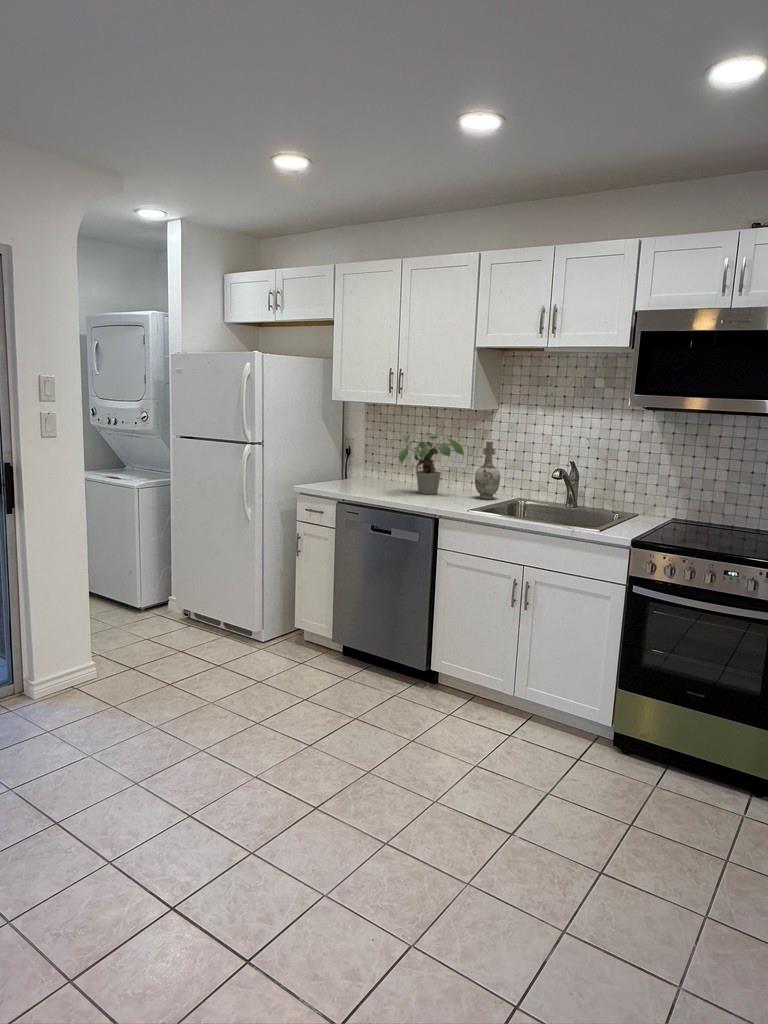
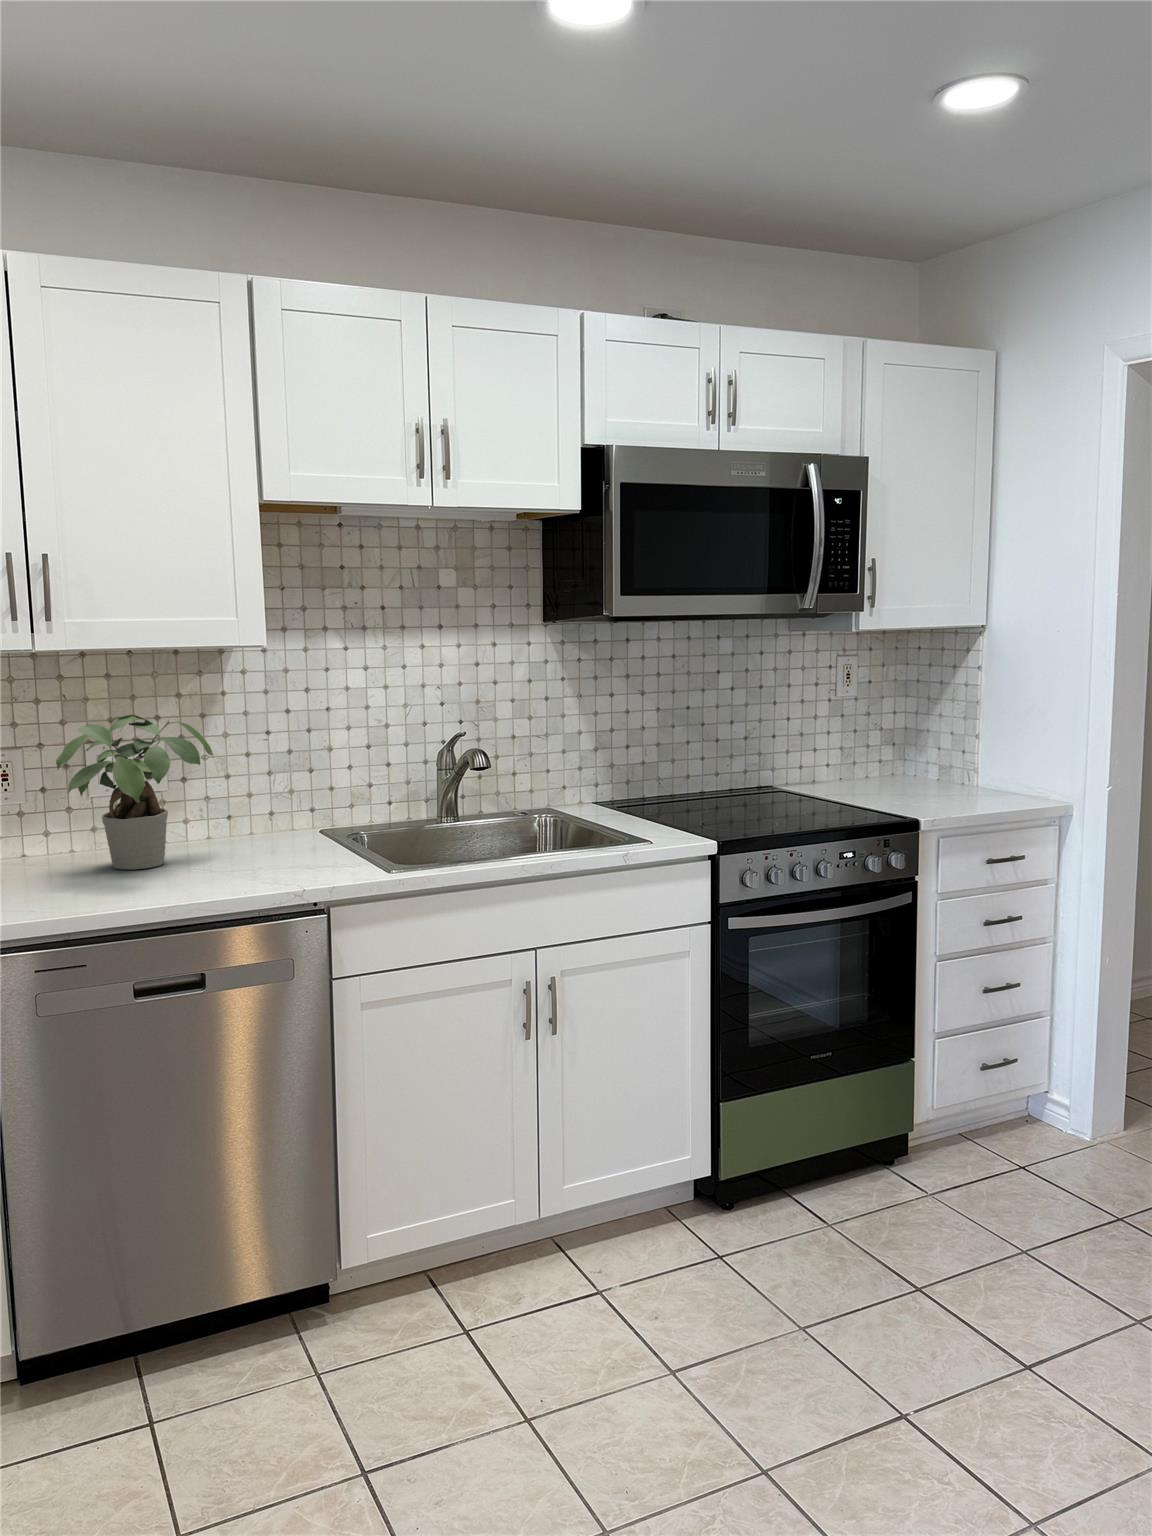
vase: present [475,441,500,499] -> none [241,716,299,846]

